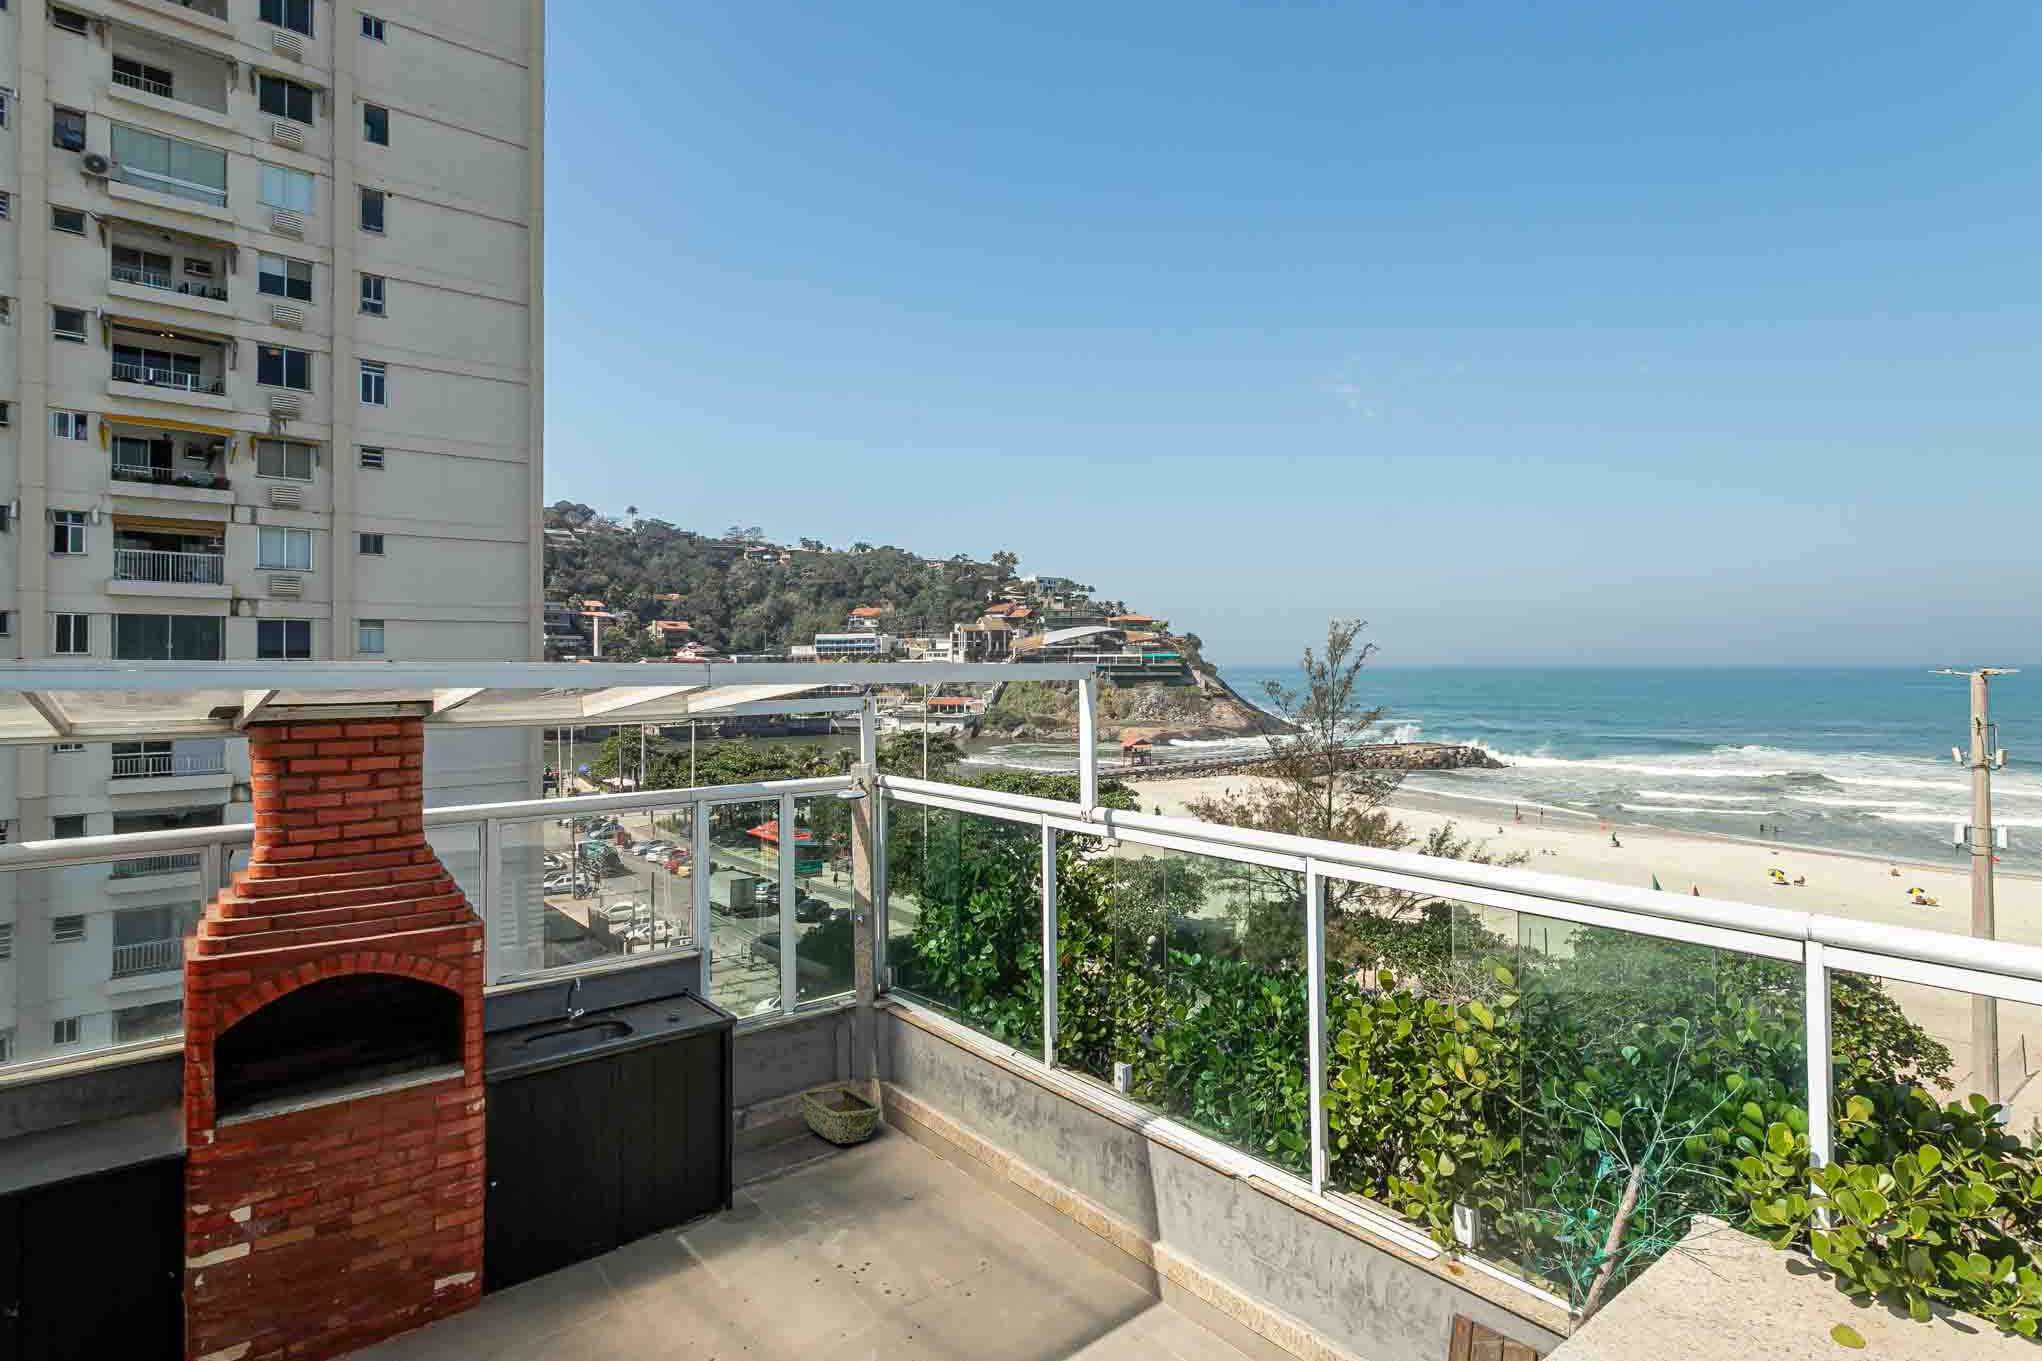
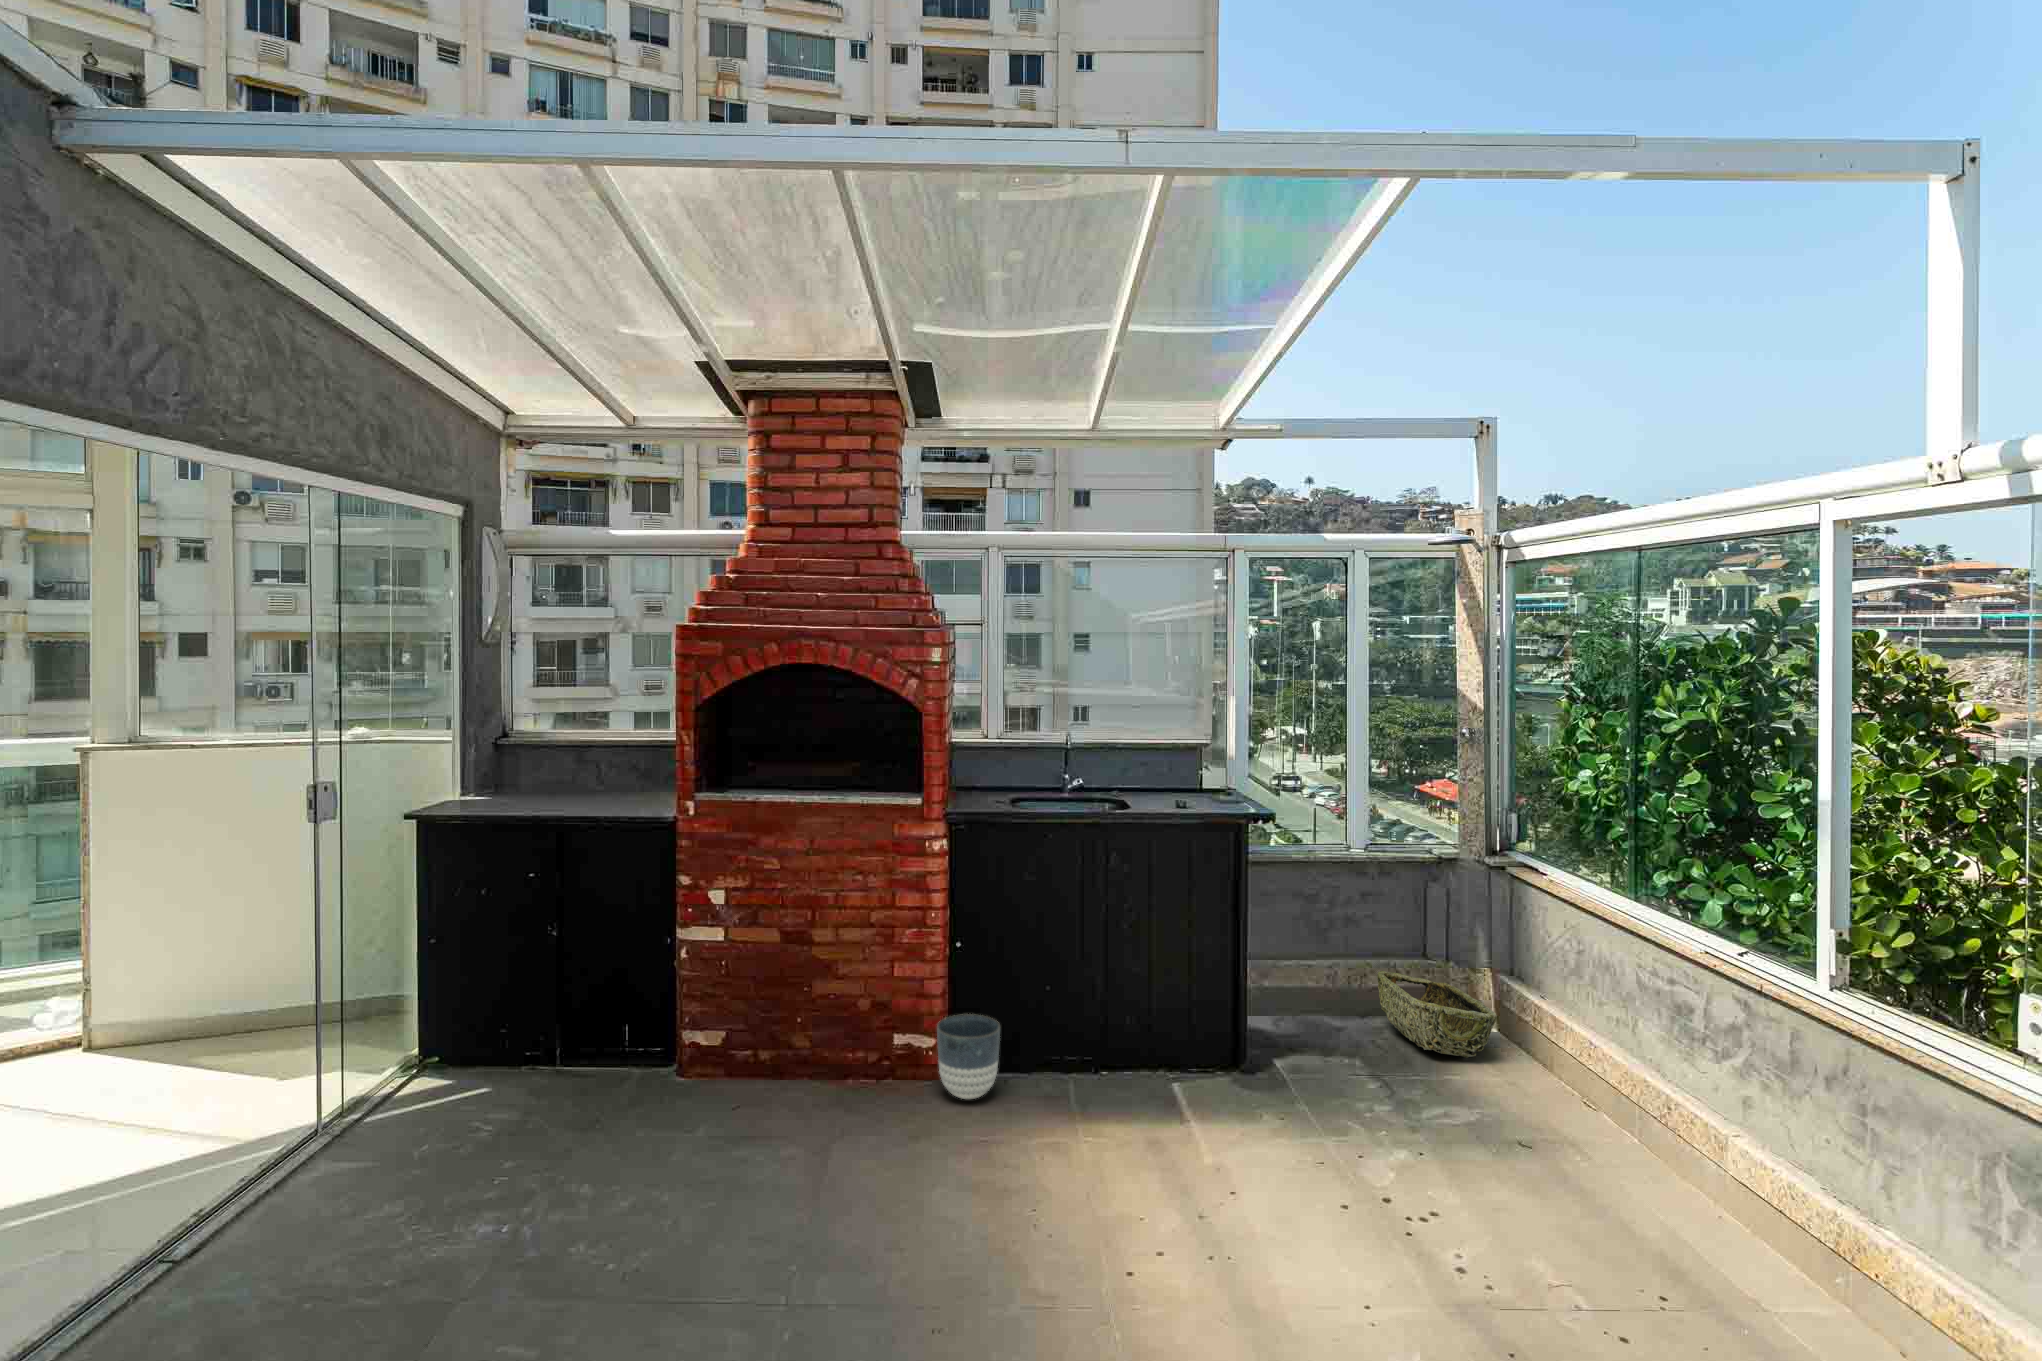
planter: none [484,1236,544,1315] -> present [937,1014,1000,1099]

